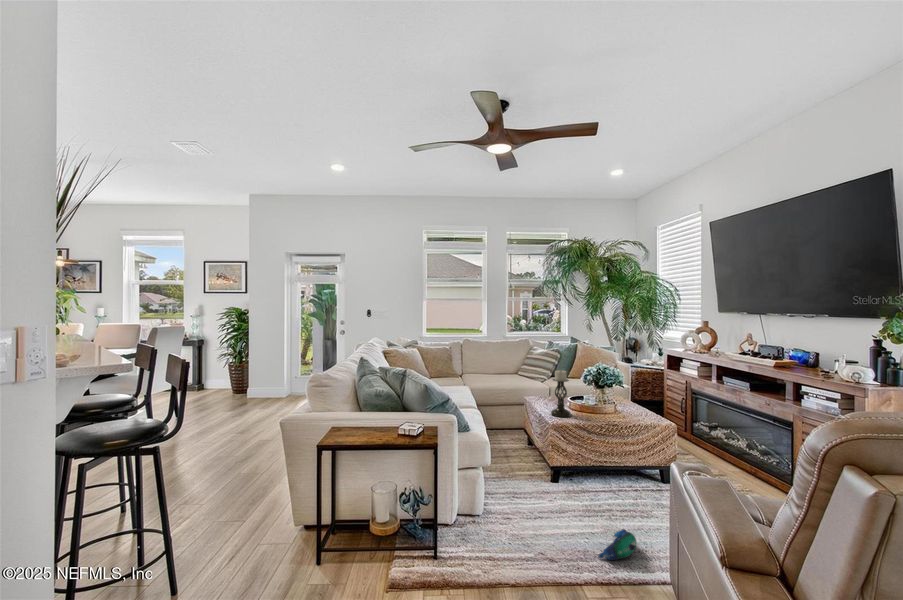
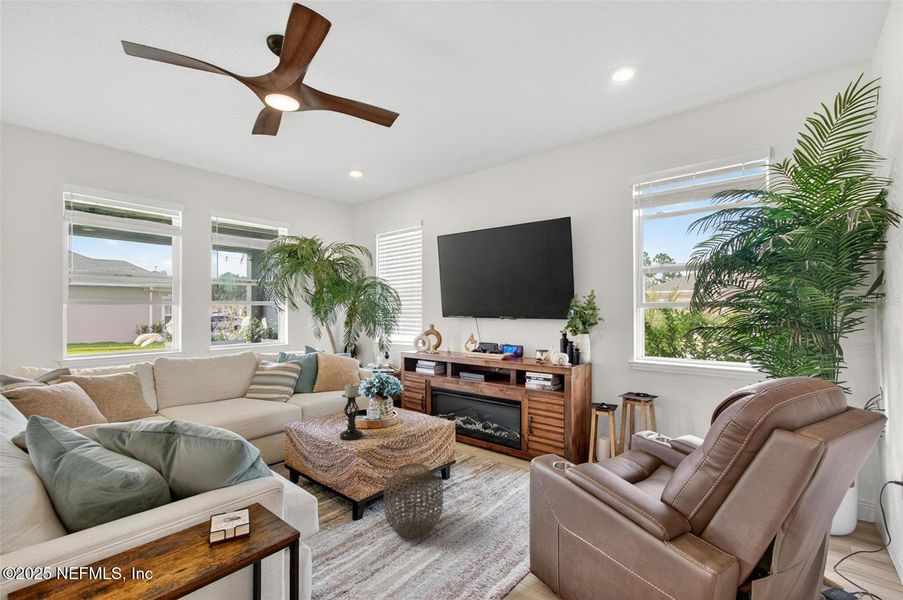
woven basket: none [565,447,621,513] -> present [384,463,443,539]
plush toy: present [598,529,636,561] -> none [457,541,493,584]

